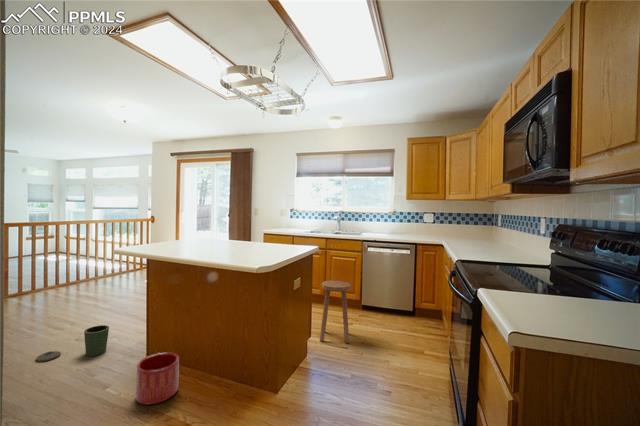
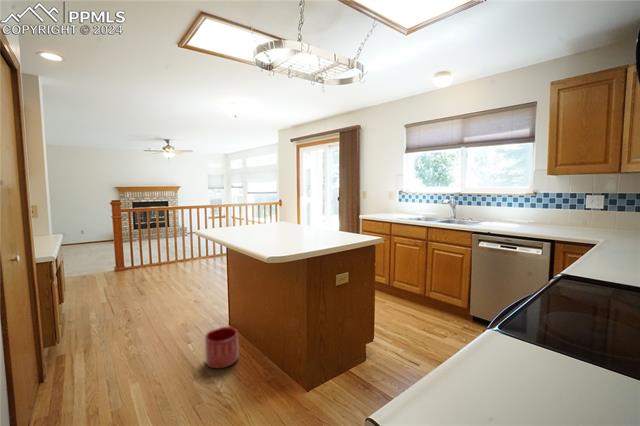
stool: present [320,280,350,343] -> none [390,281,431,358]
trash can: present [36,325,109,362] -> none [174,293,215,317]

